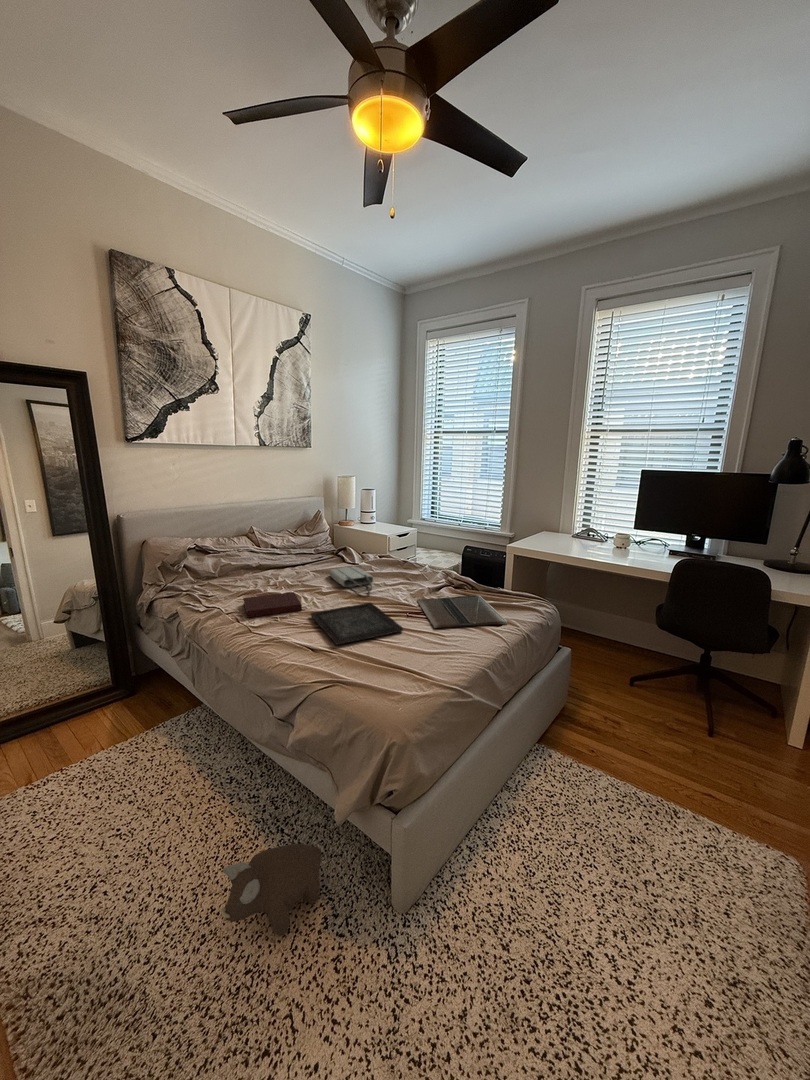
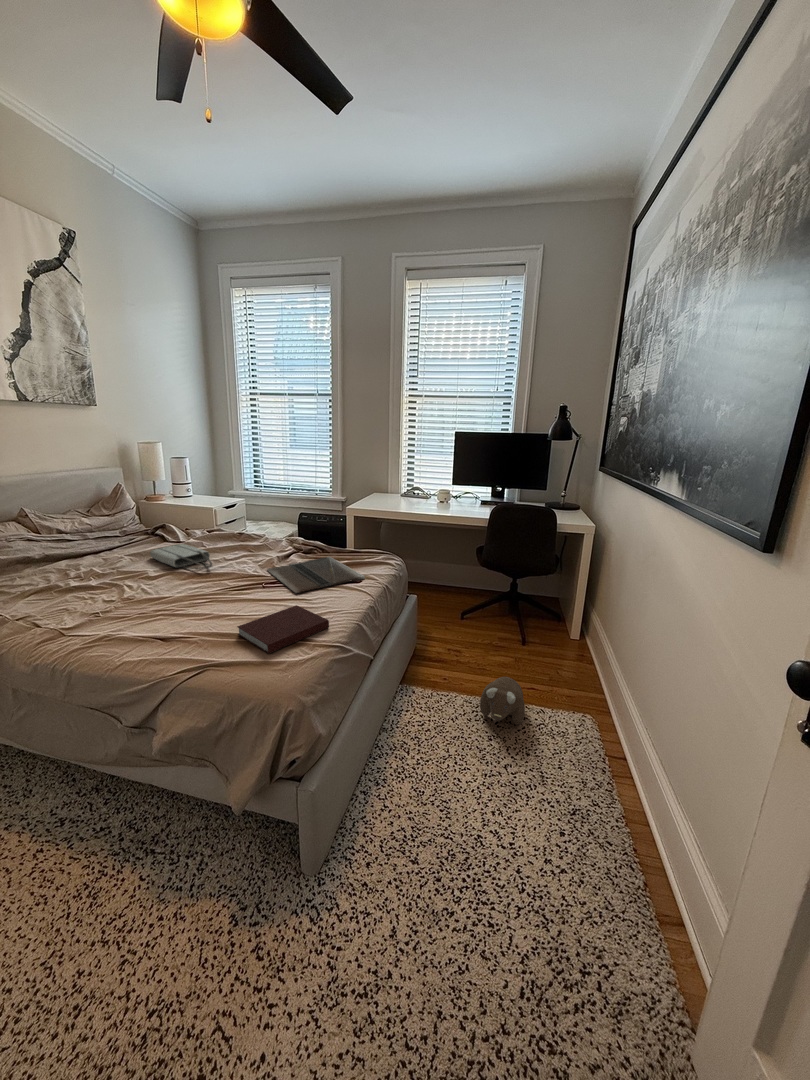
notebook: present [243,592,302,617] -> present [237,605,329,654]
tray: present [311,603,403,645] -> none [143,579,263,628]
plush toy: present [221,843,321,936] -> present [480,677,525,725]

